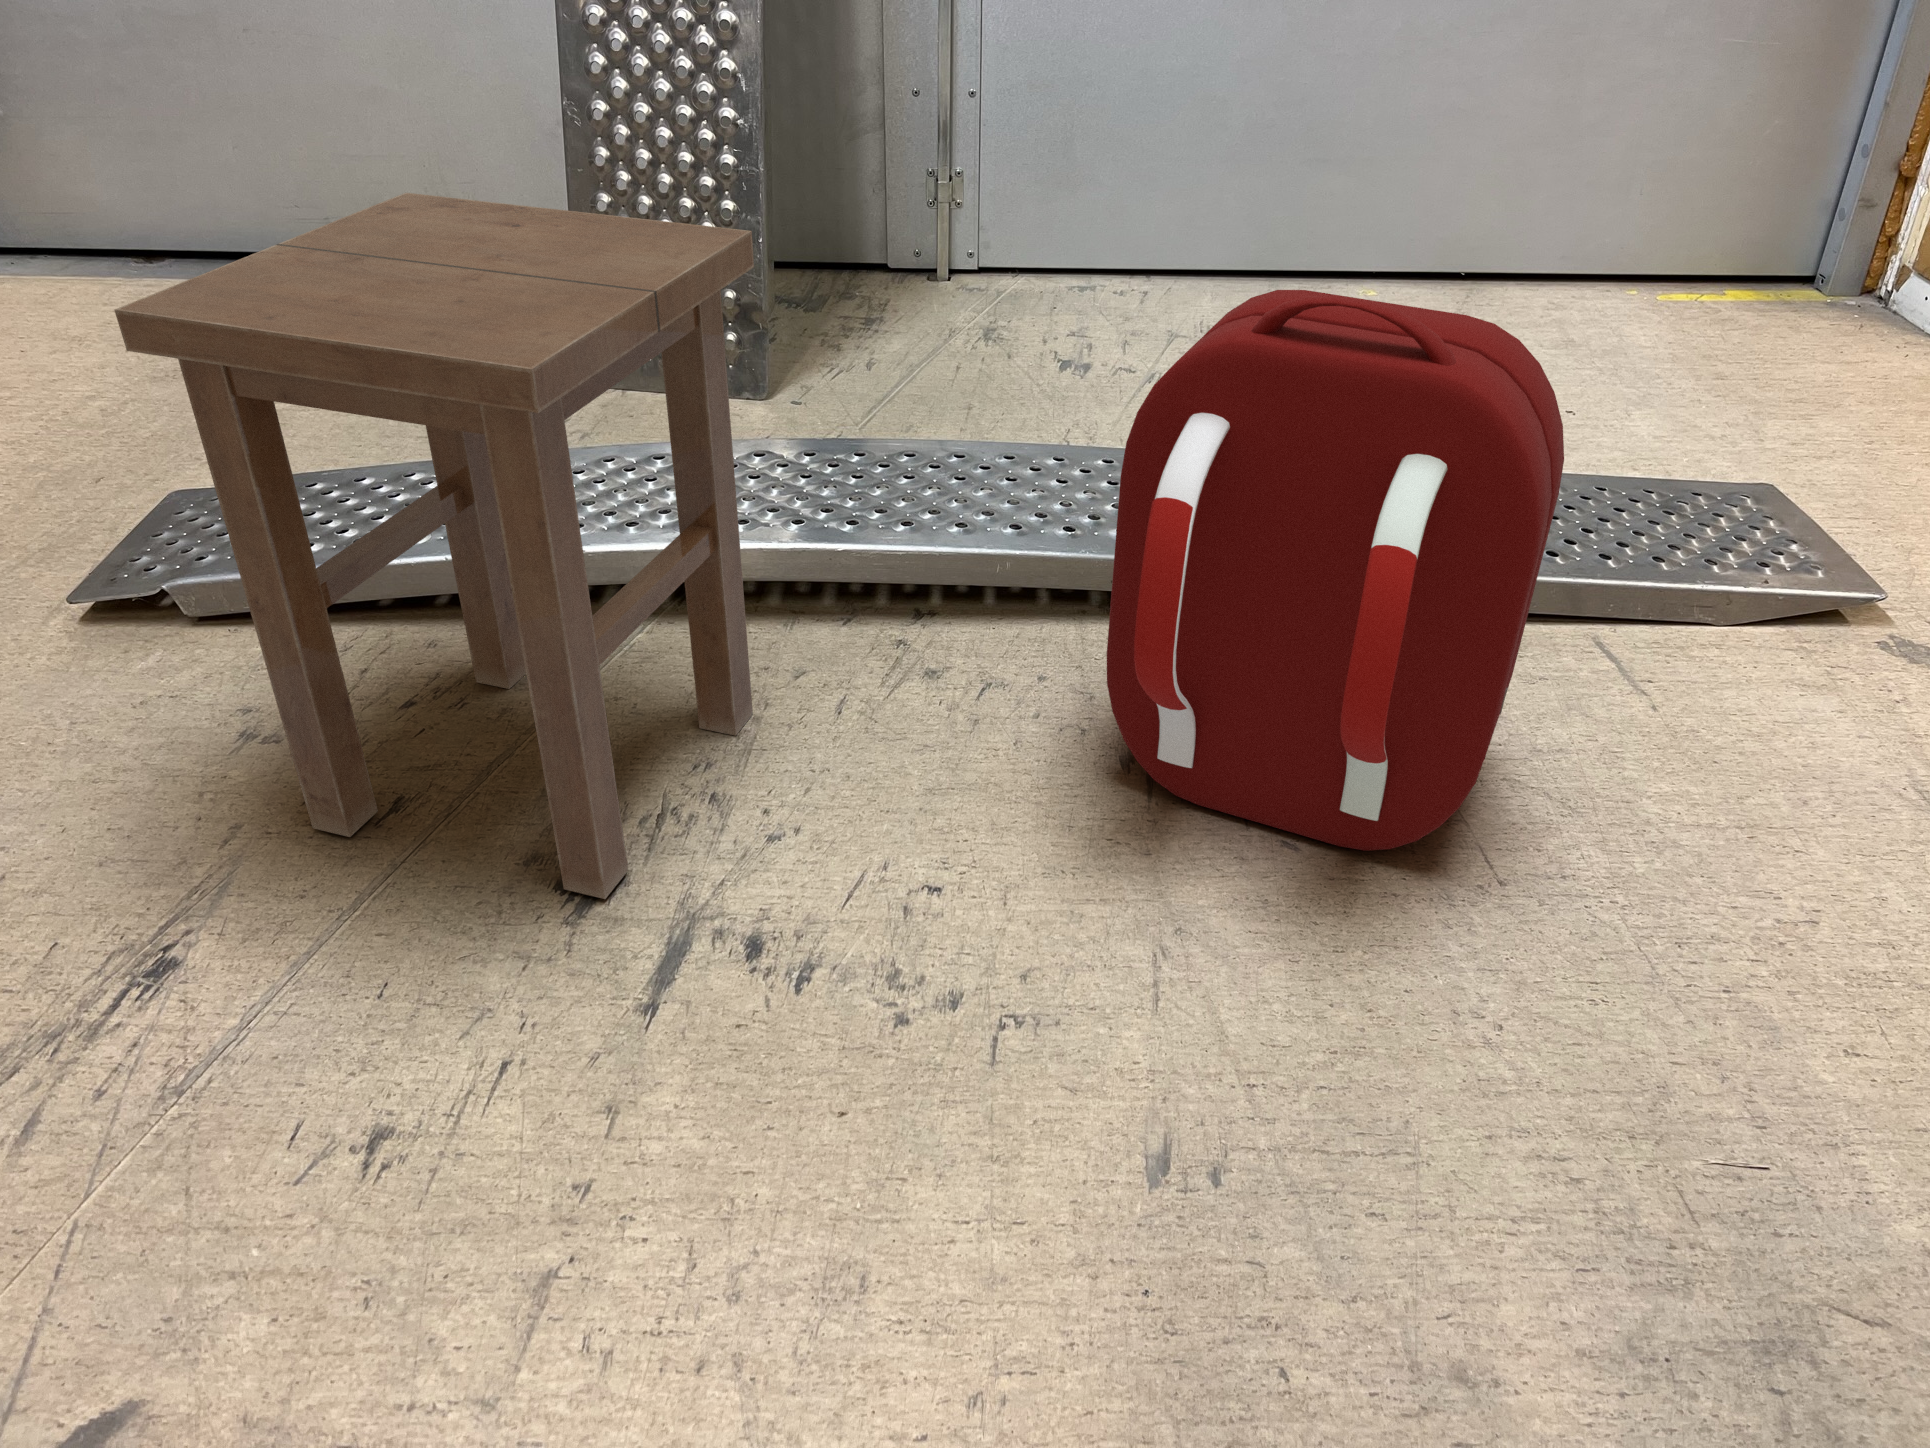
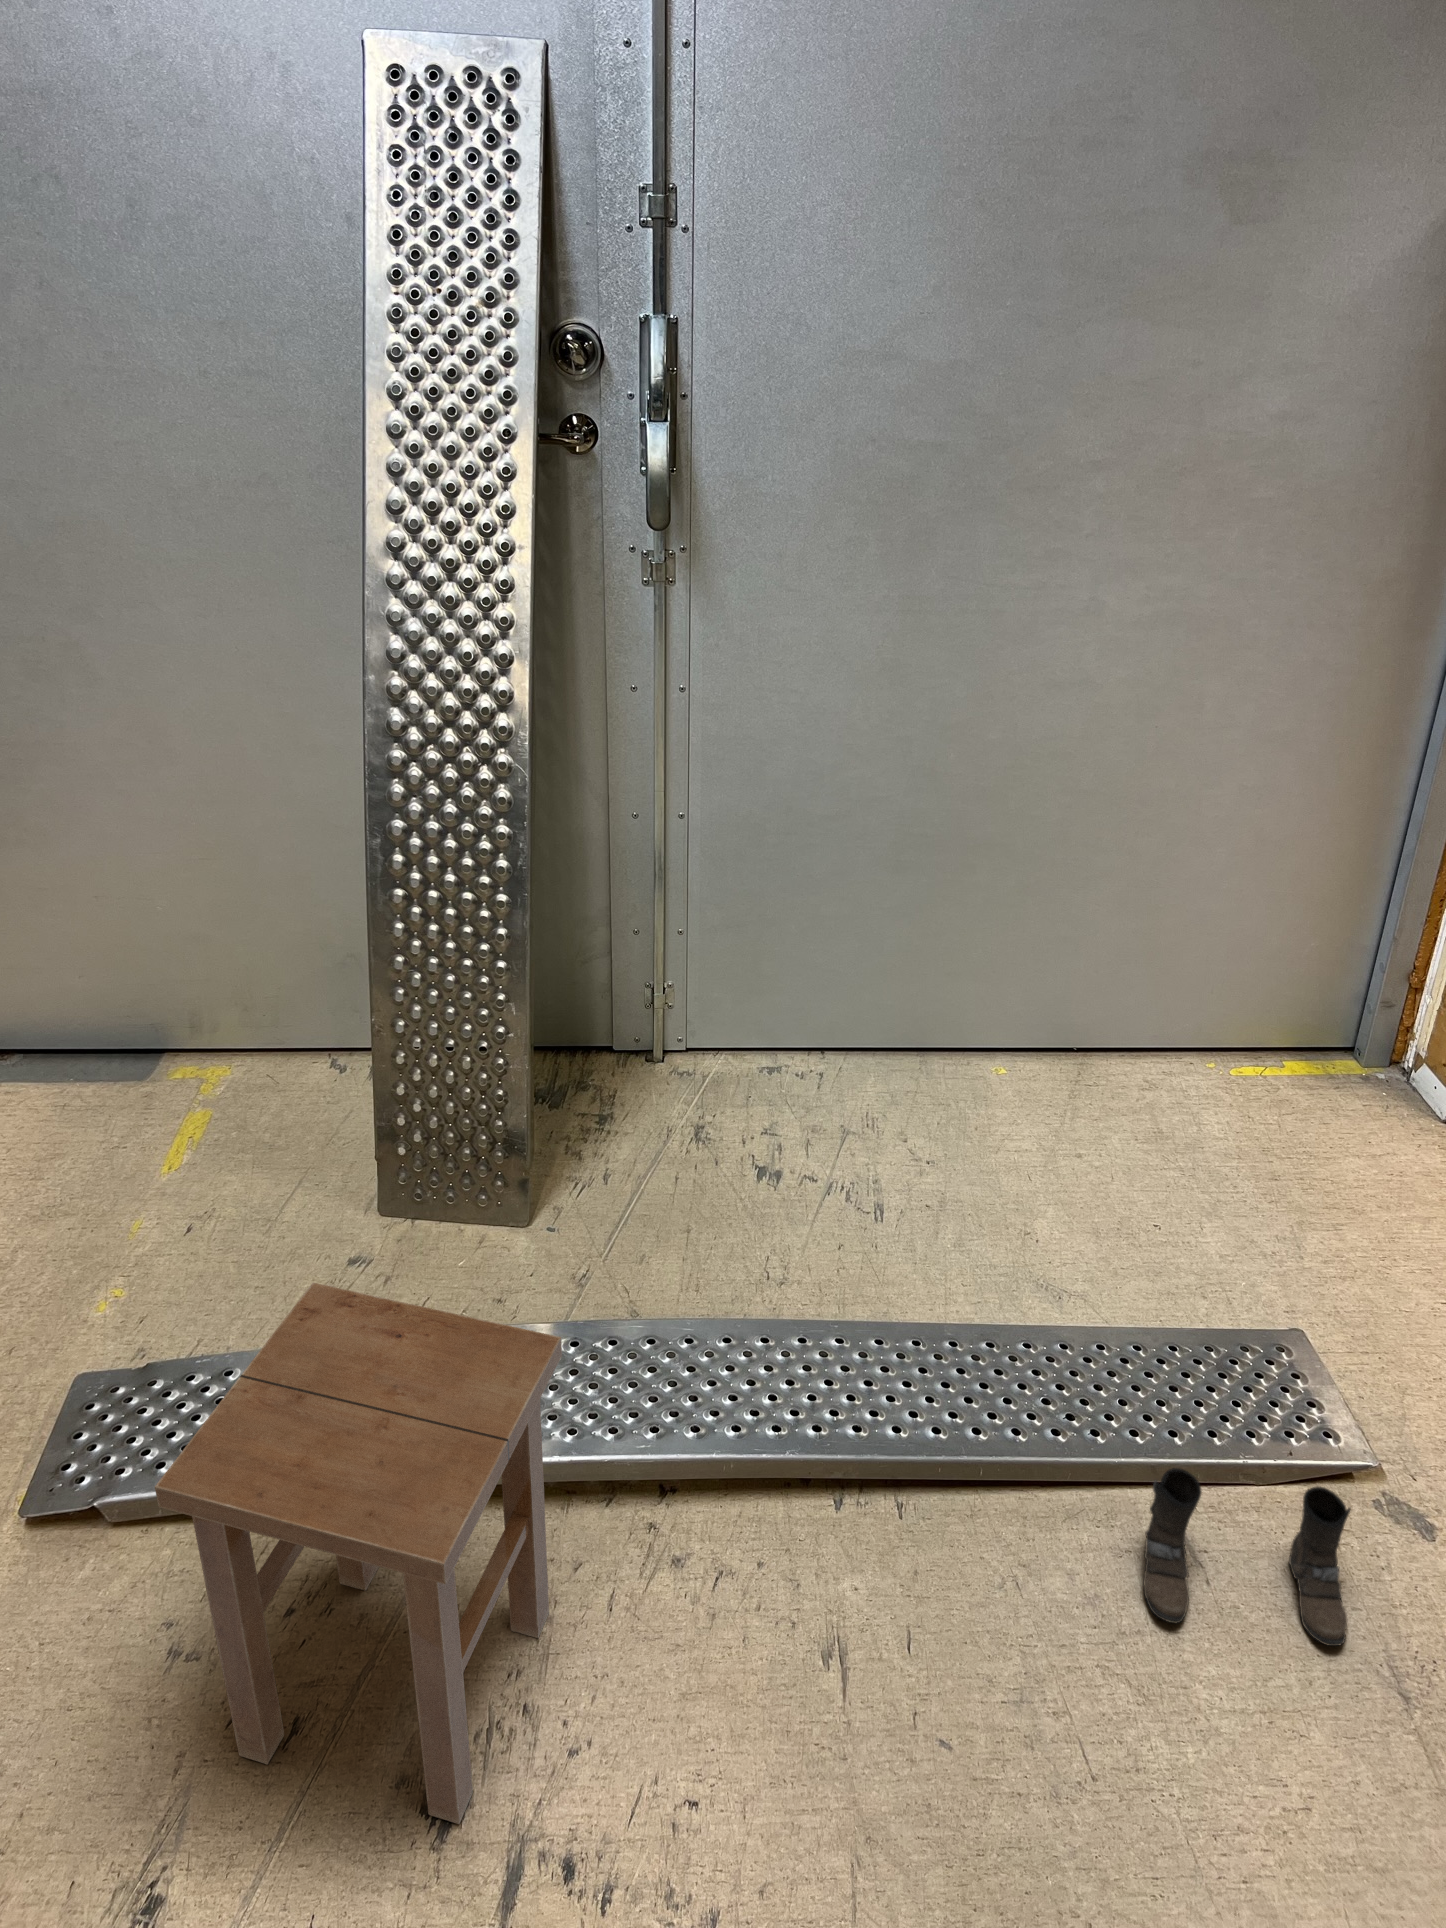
backpack: present [1107,290,1564,851] -> none [810,1369,1117,1754]
boots: none [1569,548,1874,764] -> present [1144,1468,1351,1646]

